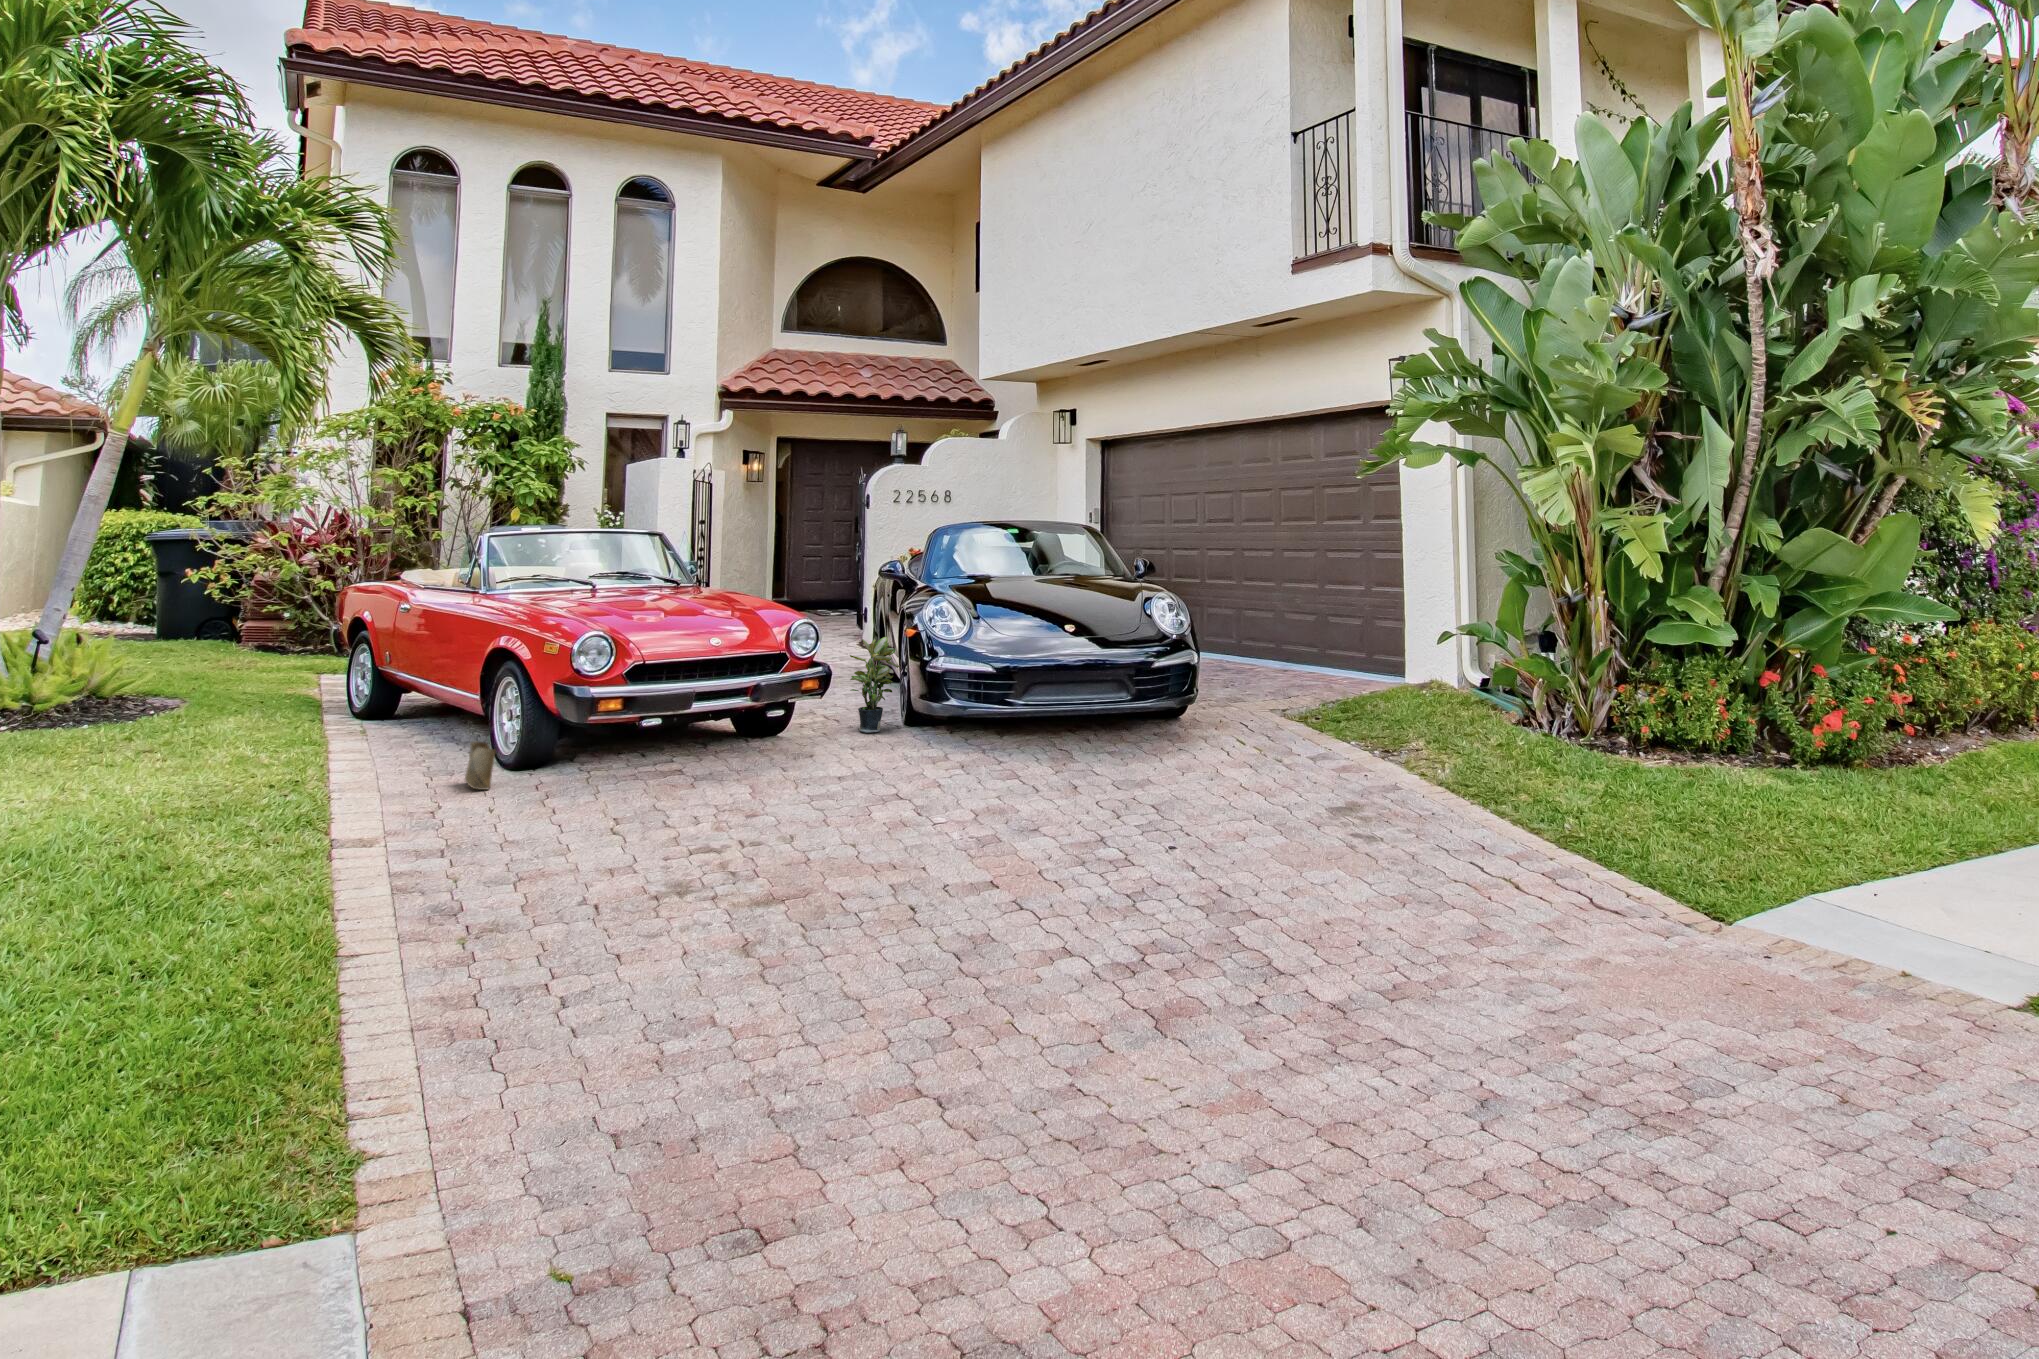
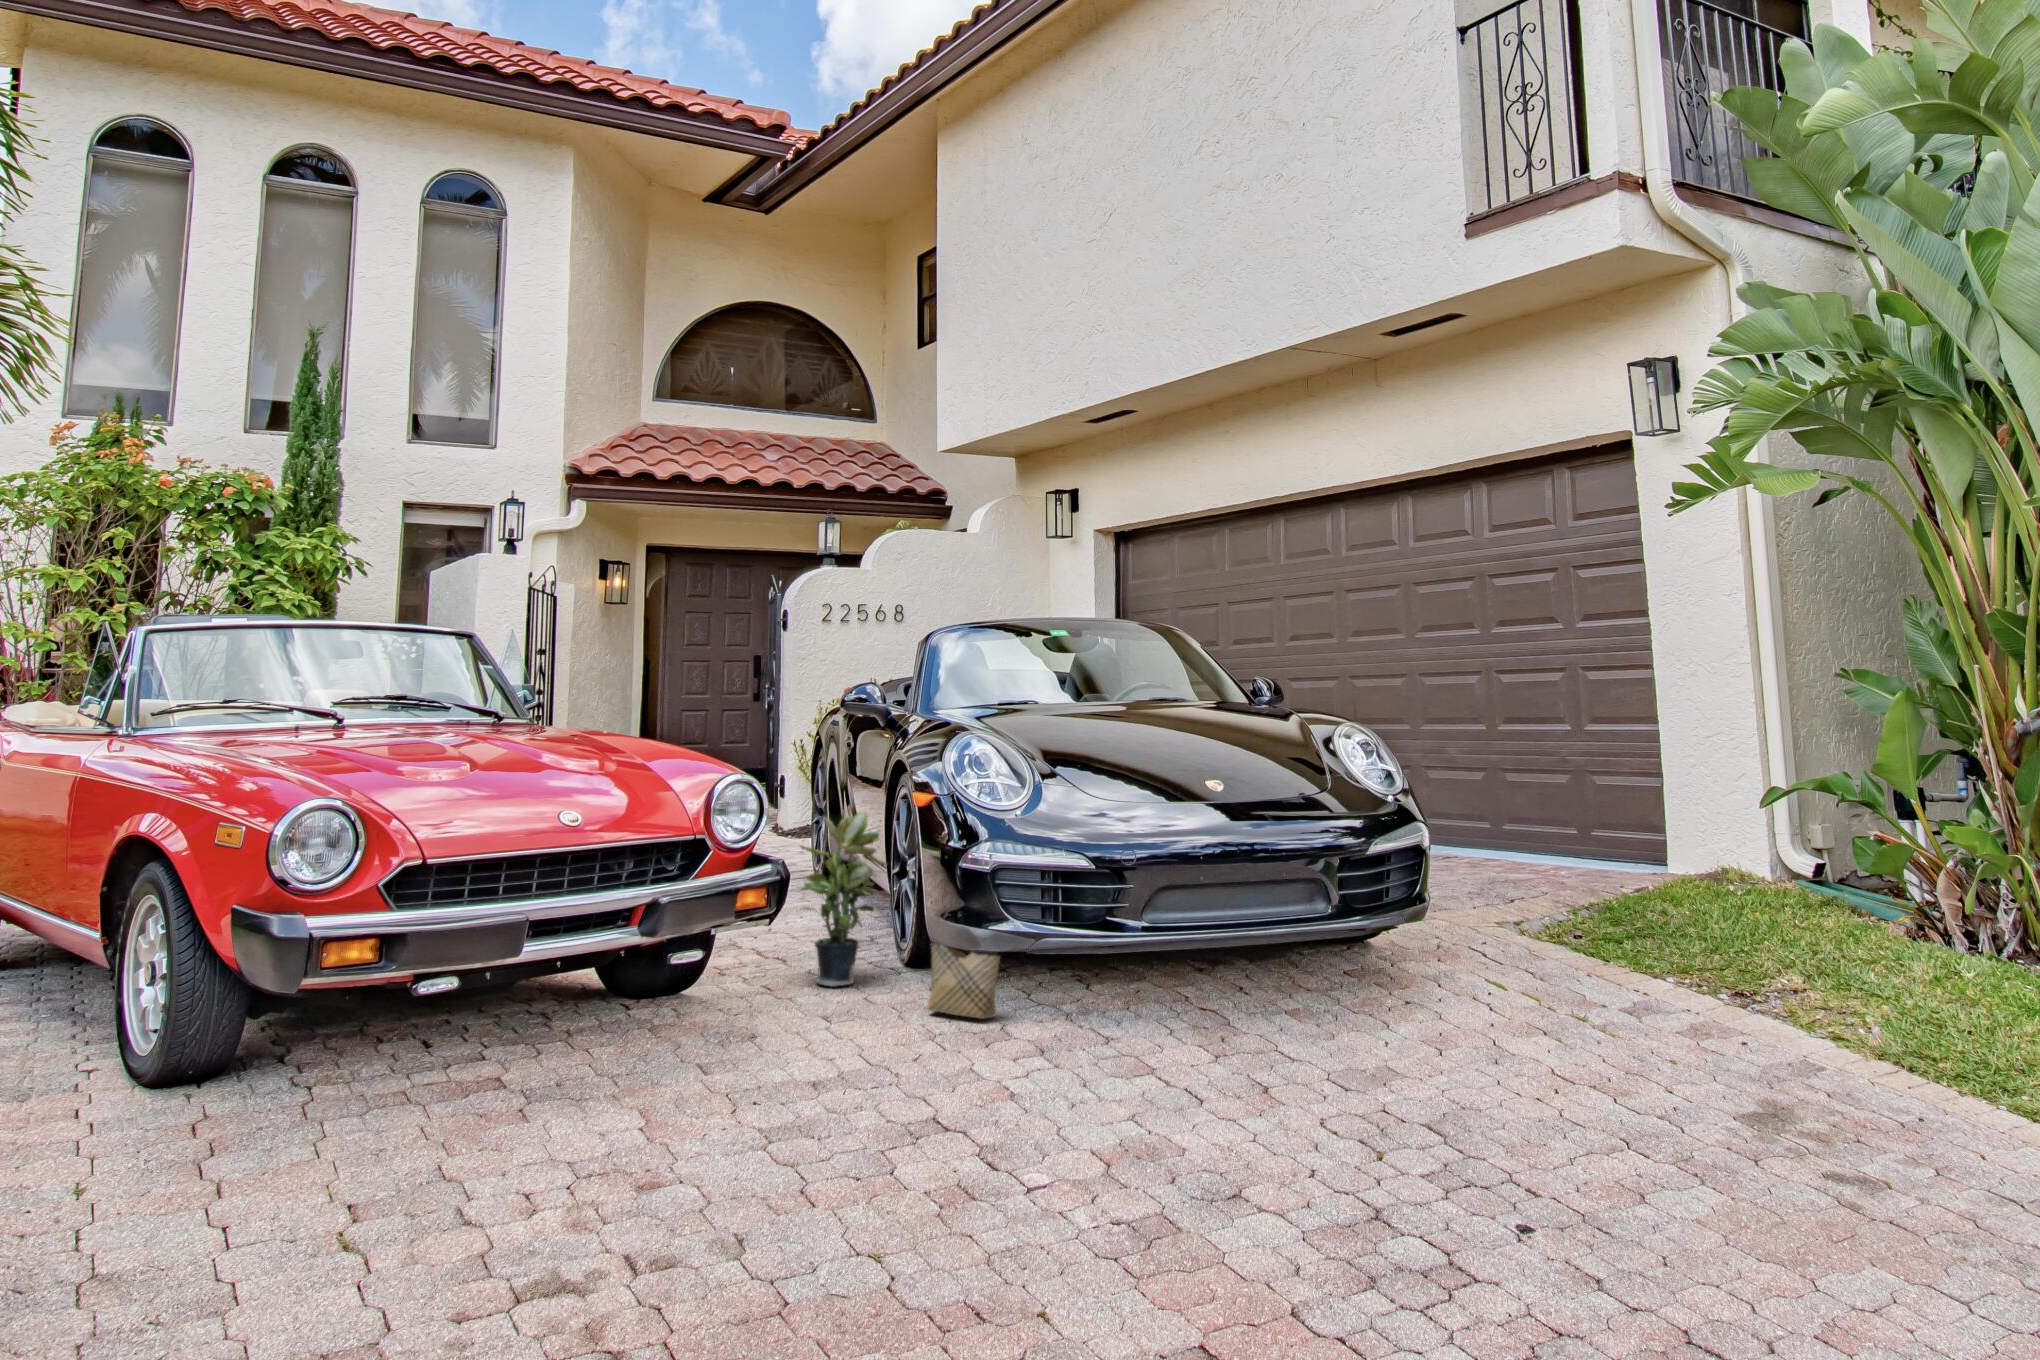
woven basket: present [465,733,496,790] -> present [928,911,1000,1019]

